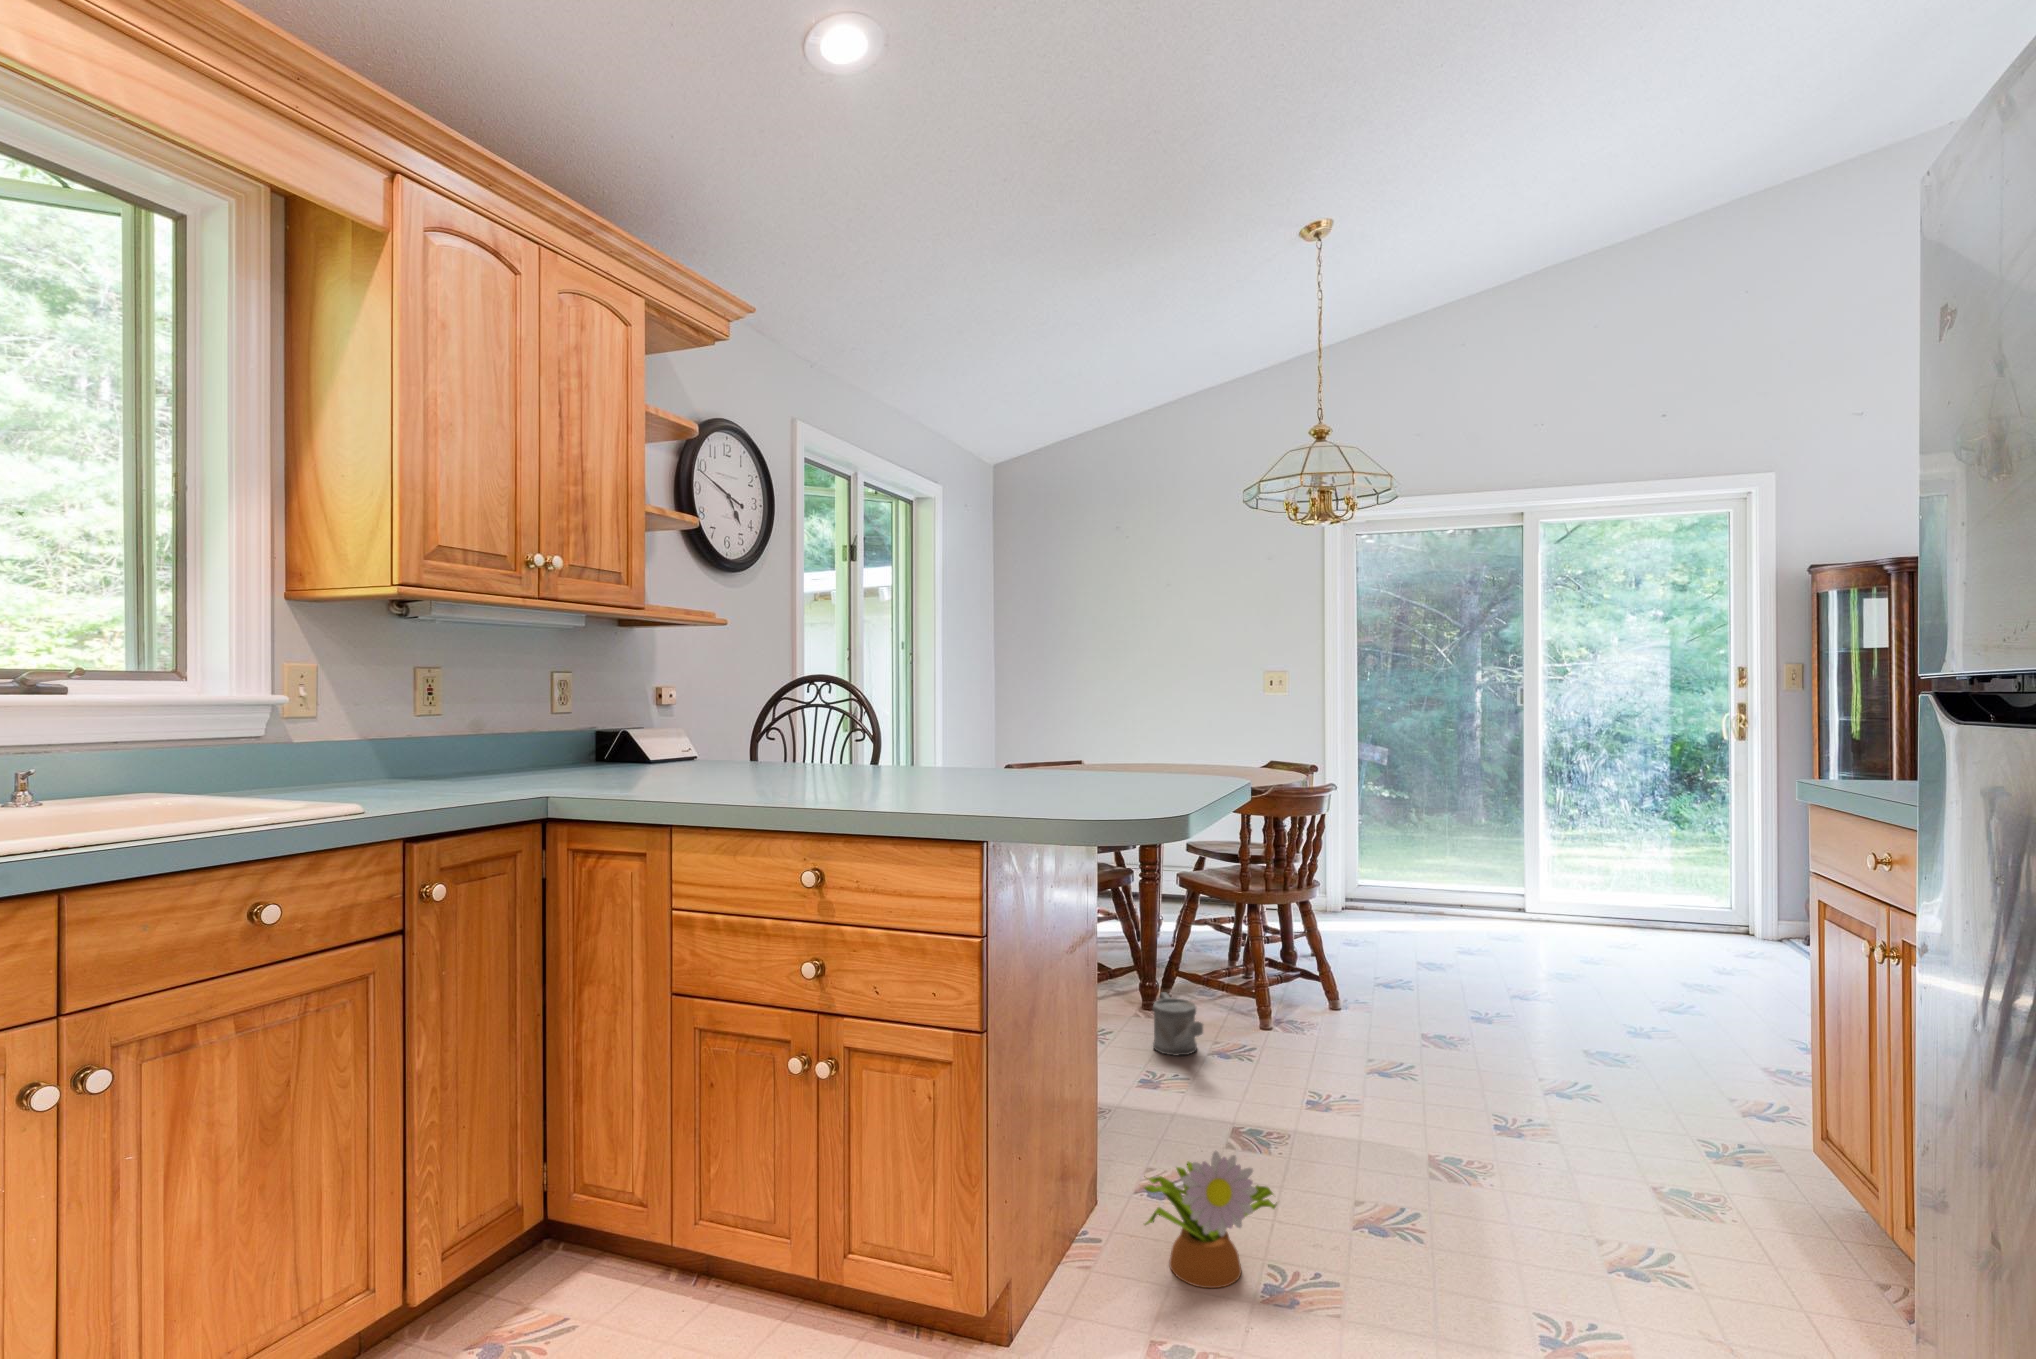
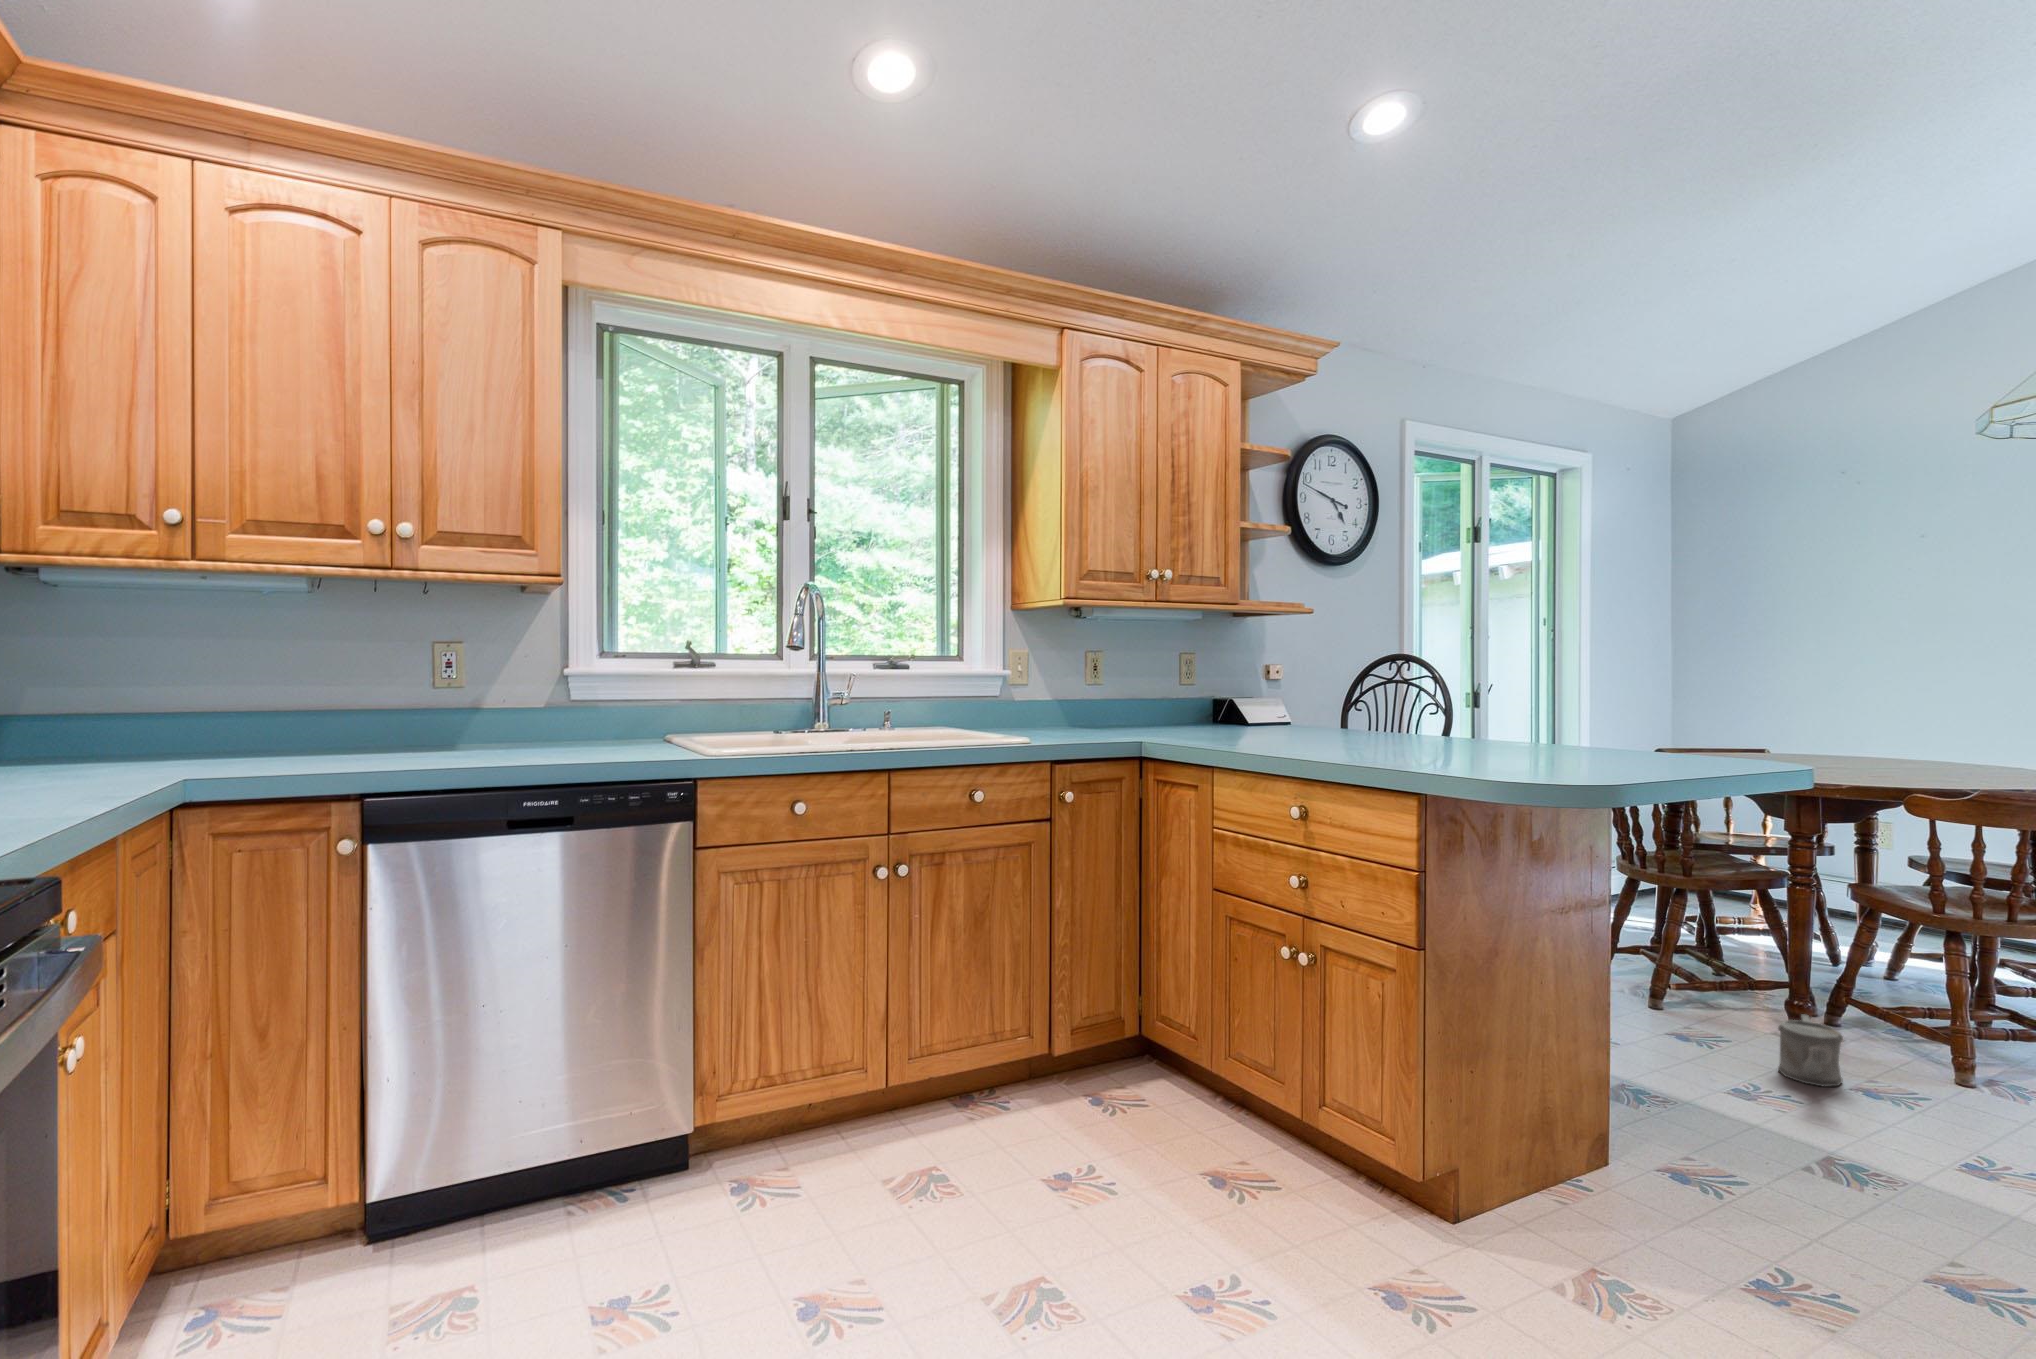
decorative plant: present [1144,1151,1277,1288] -> none [1619,1128,1794,1266]

